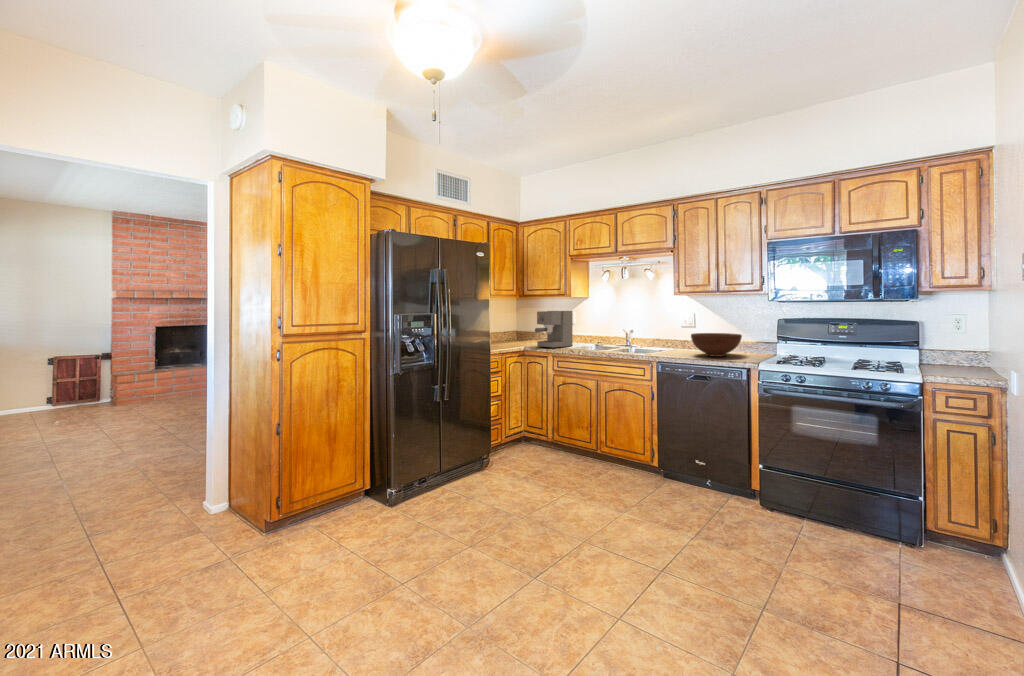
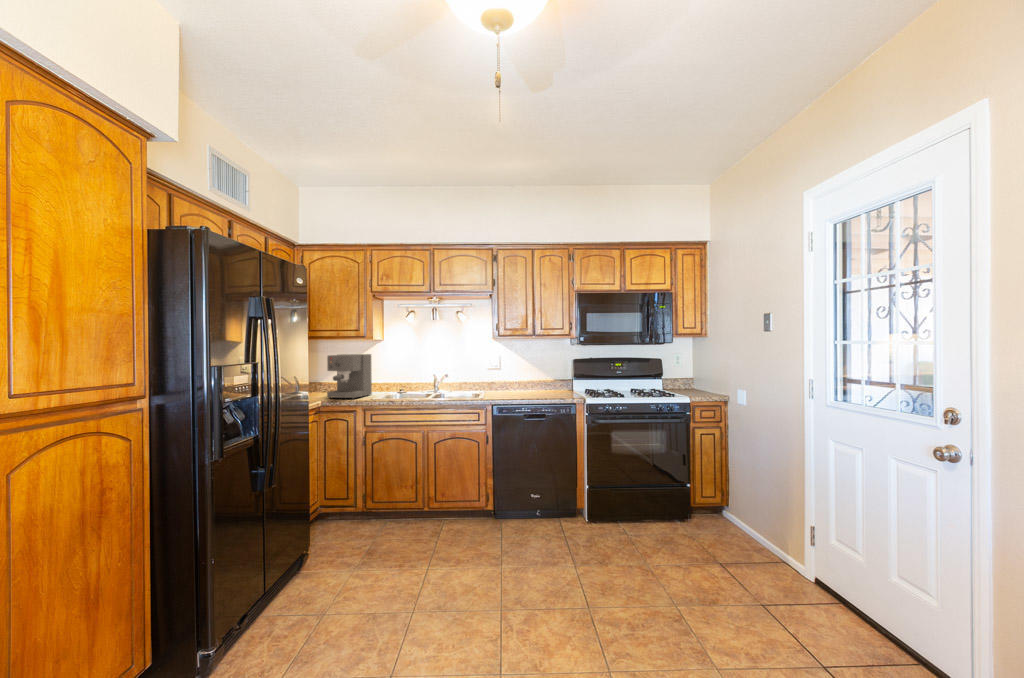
fruit bowl: present [691,333,742,357] -> none [513,373,556,395]

